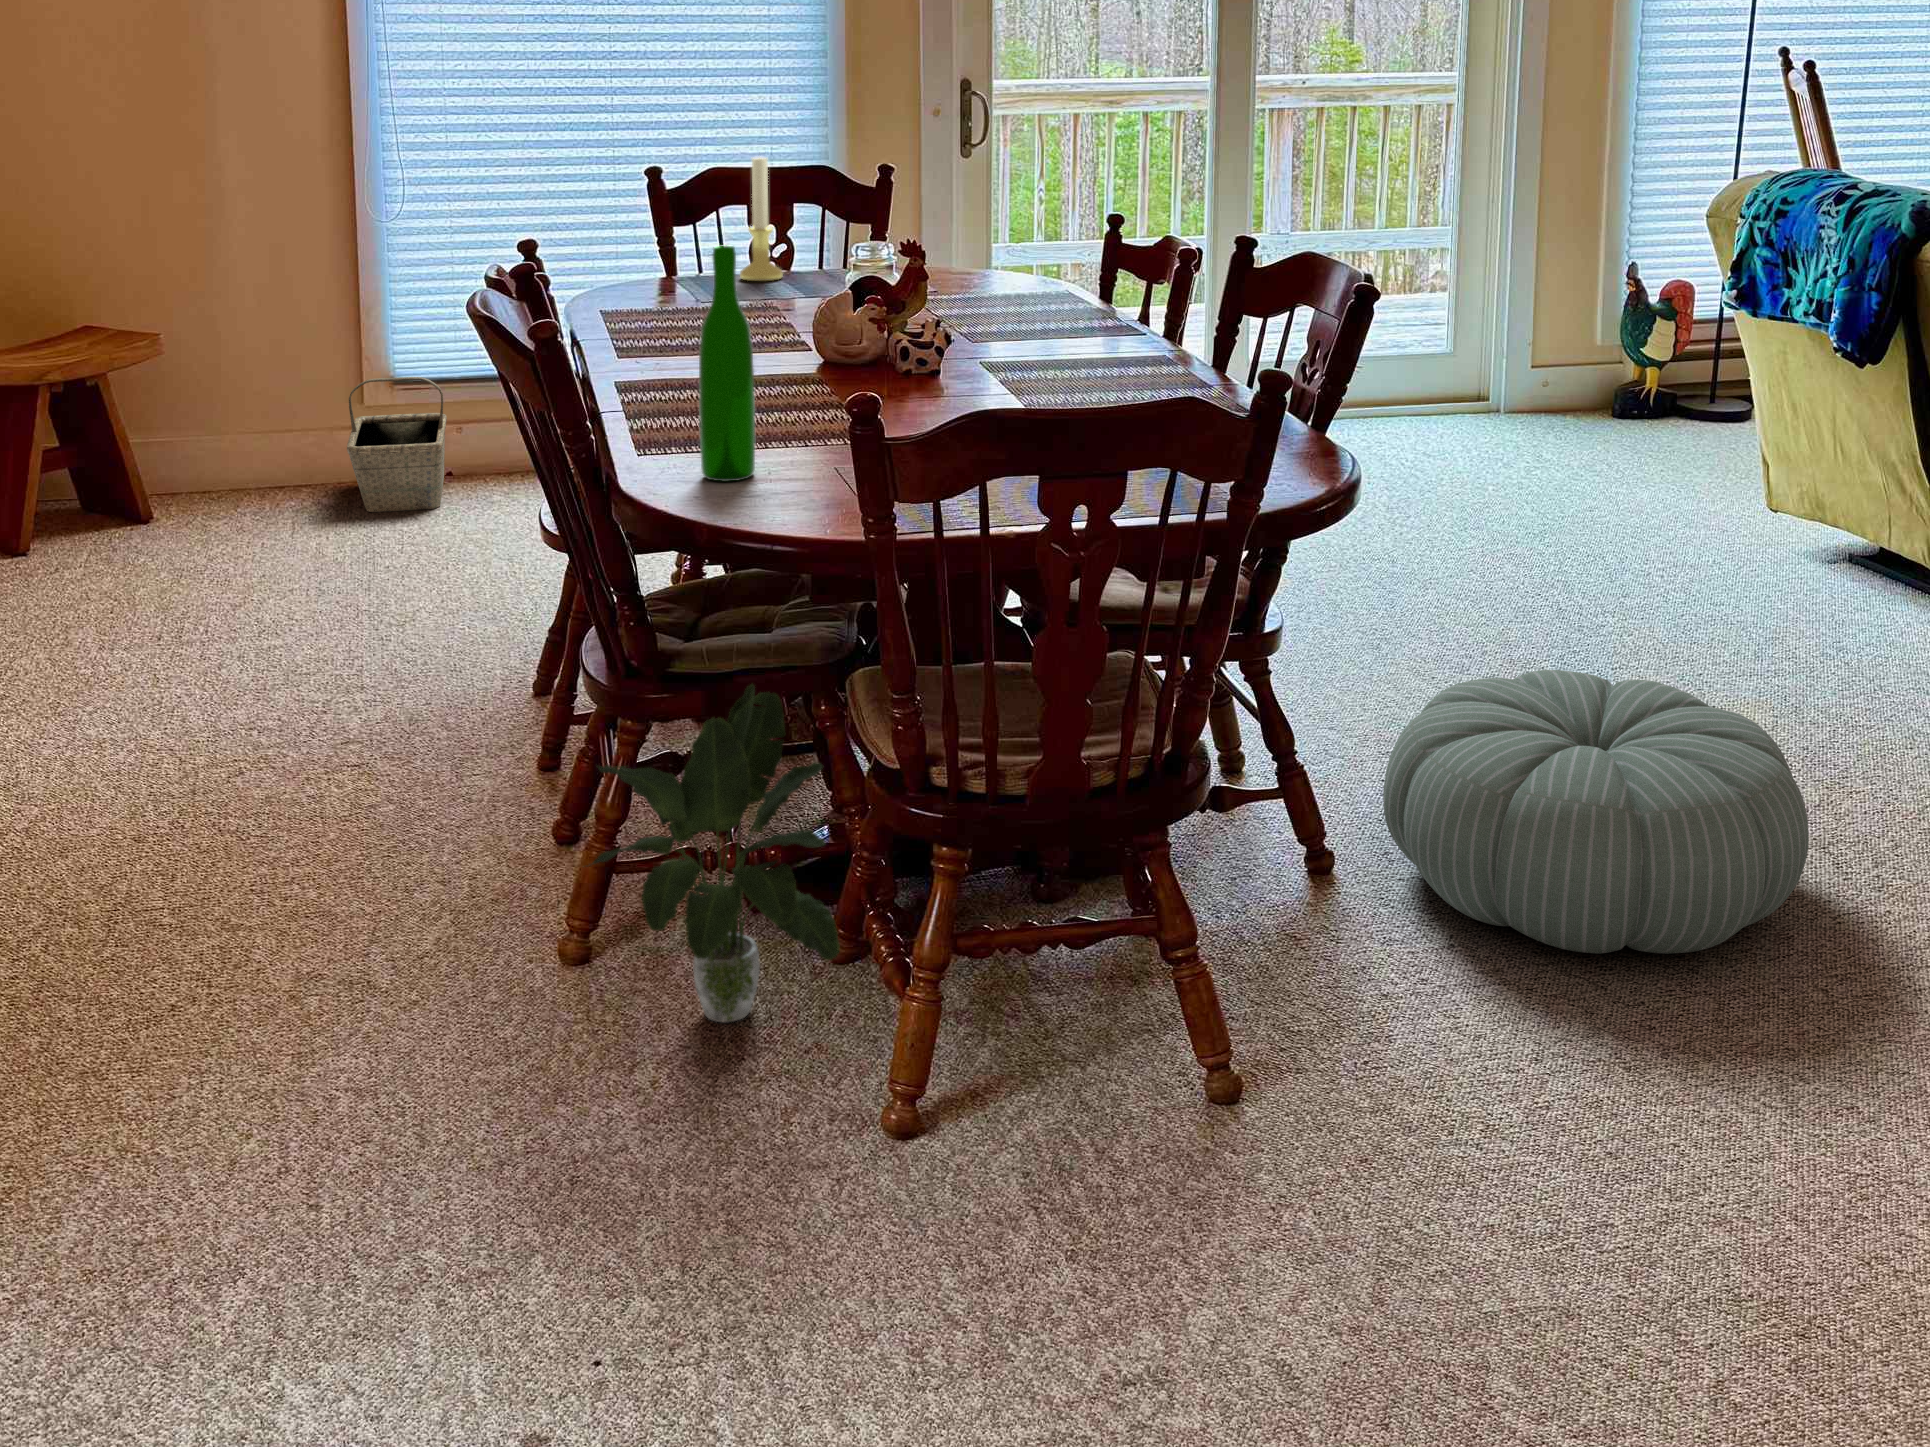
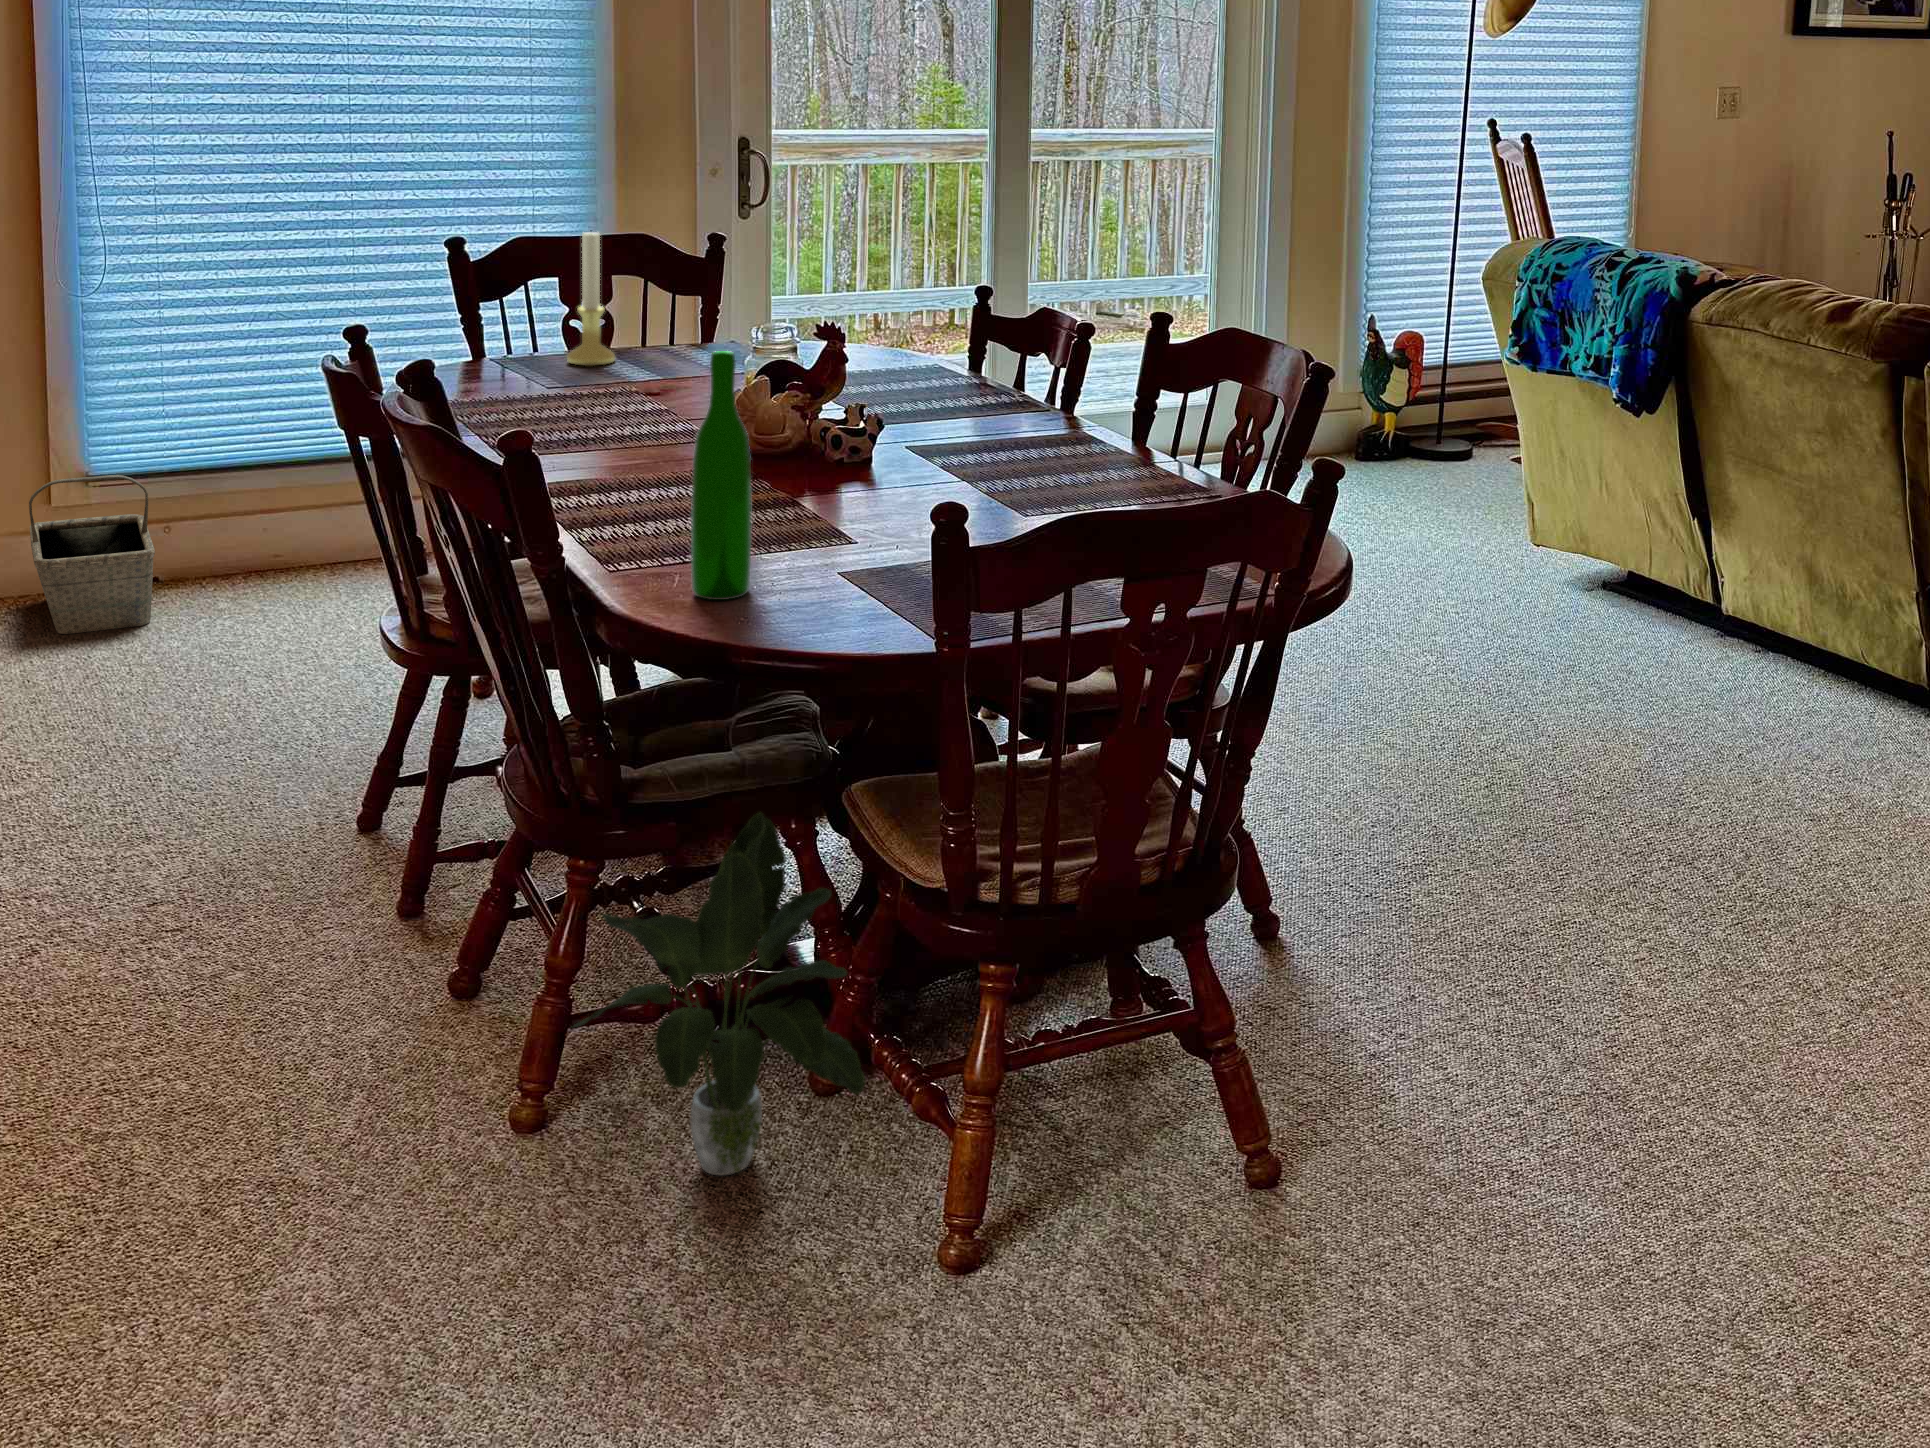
pouf: present [1383,670,1809,954] -> none [1320,725,1703,991]

